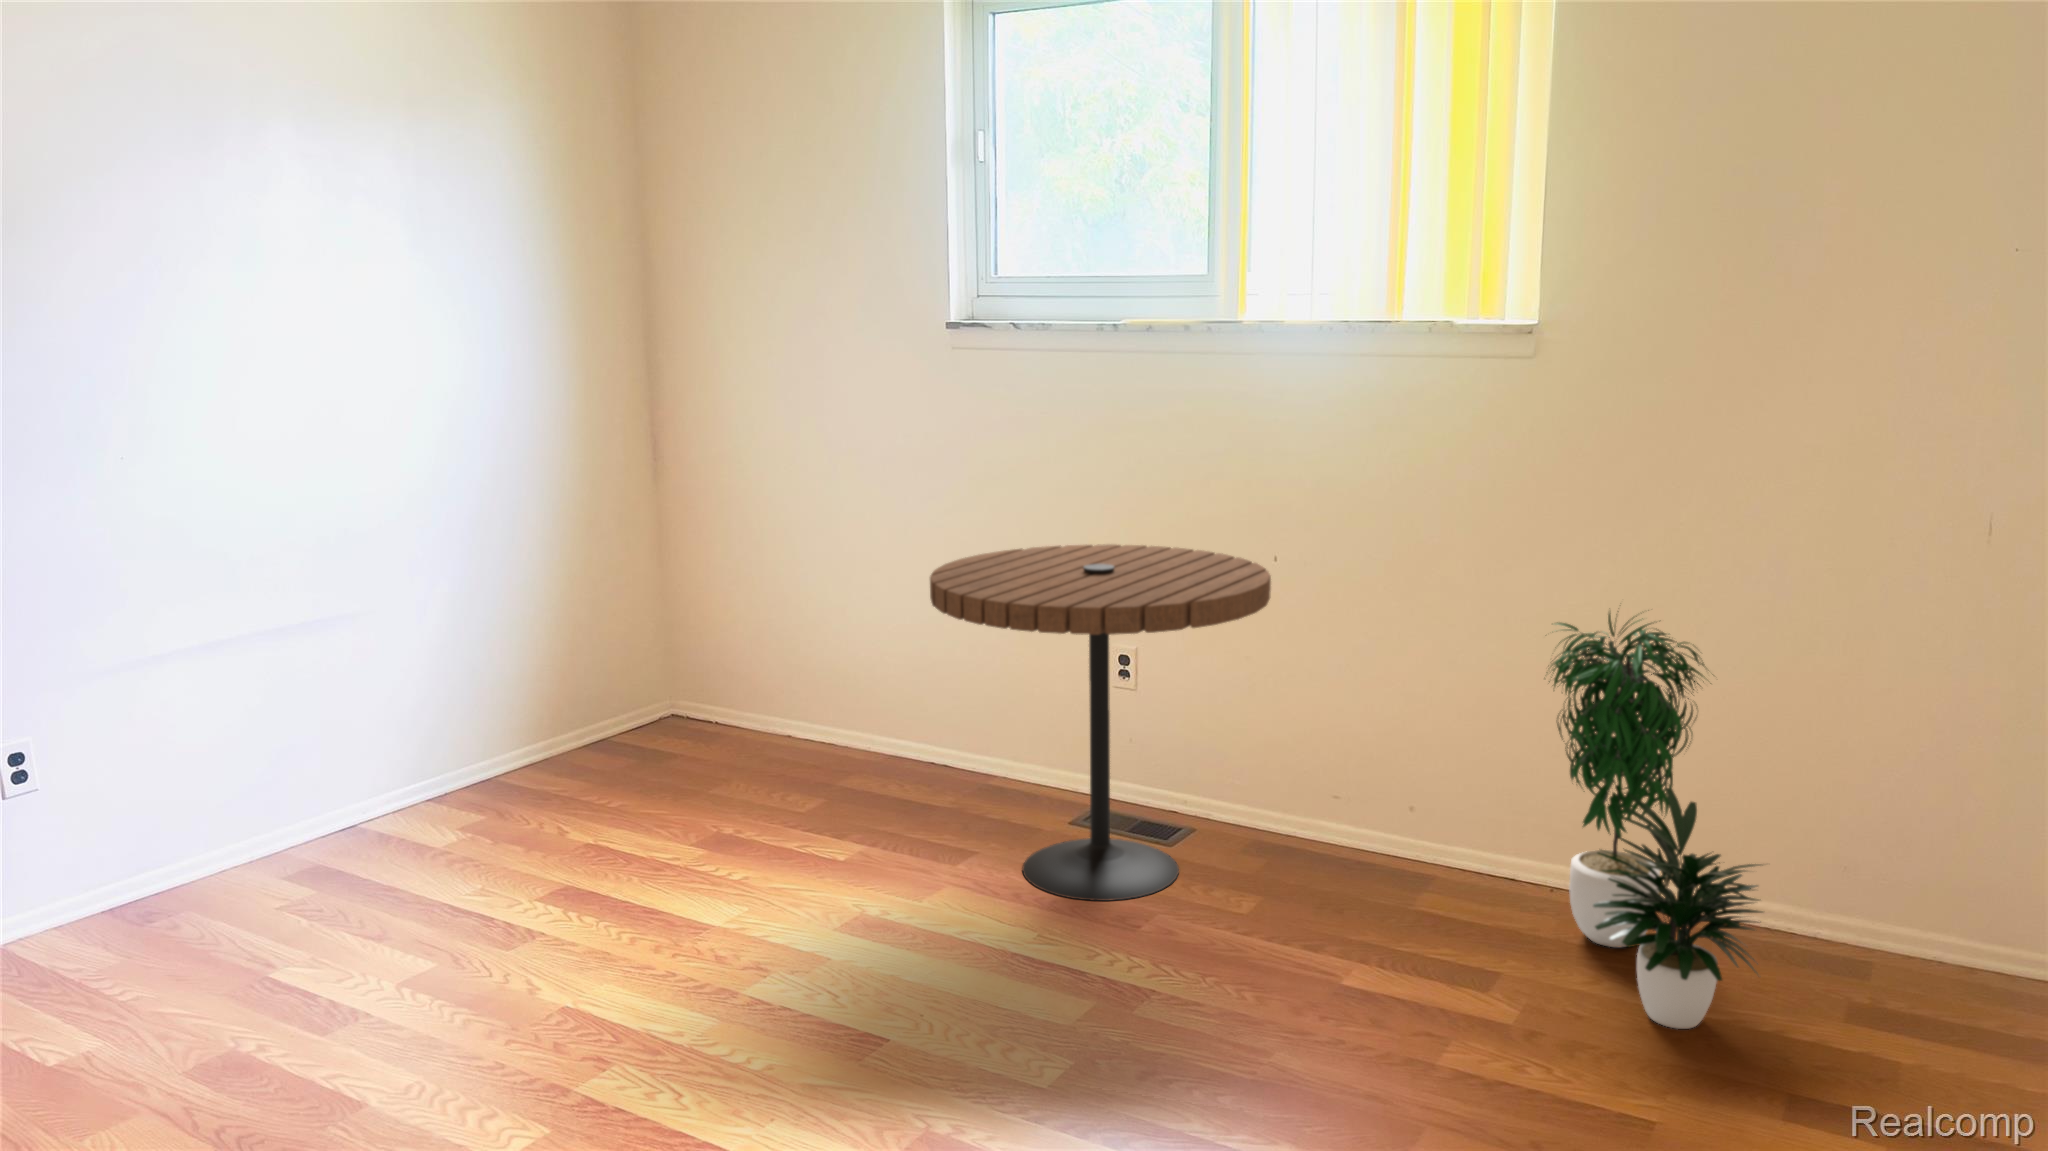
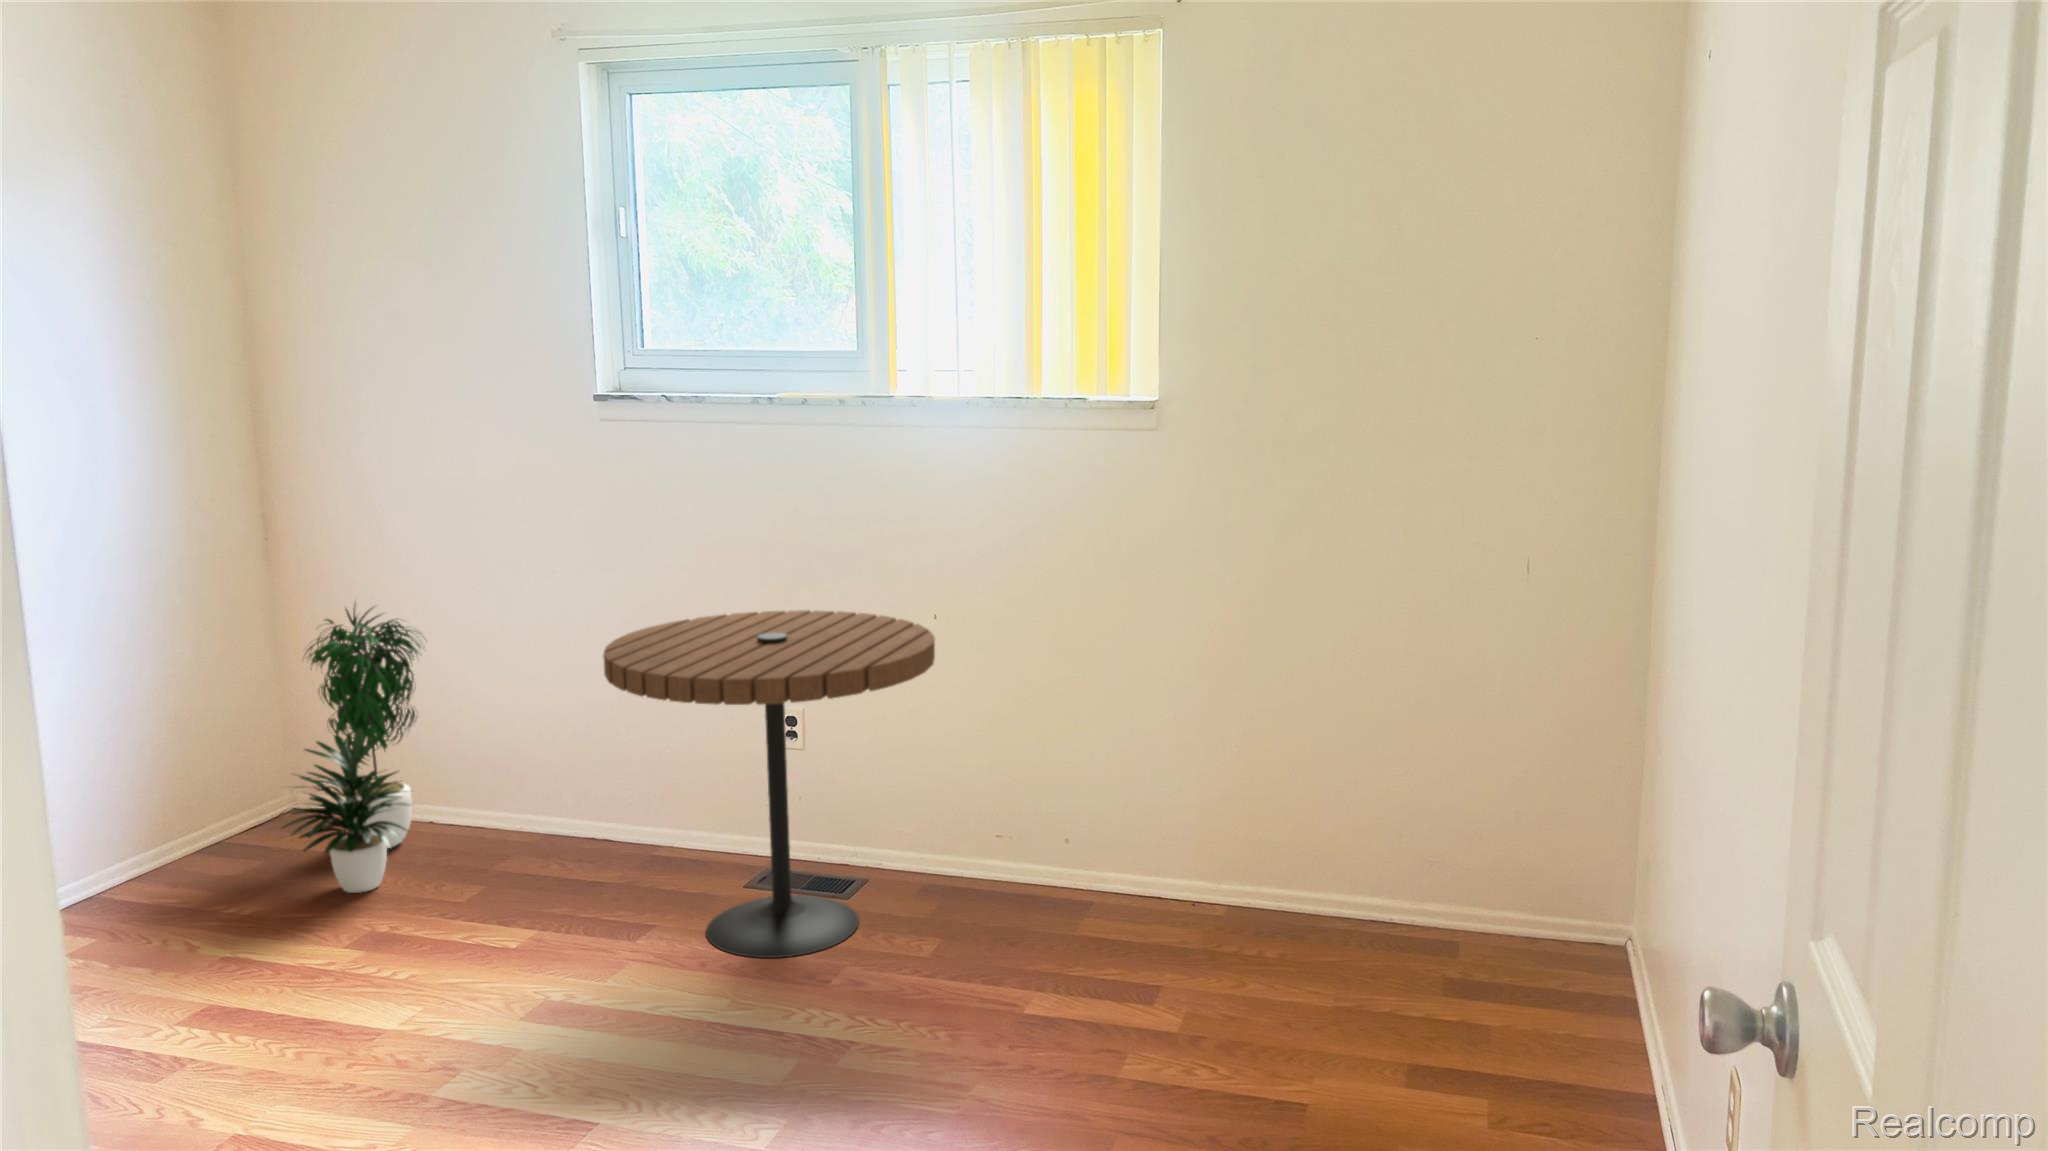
potted plant: present [1549,613,1762,1029] -> present [282,608,421,893]

